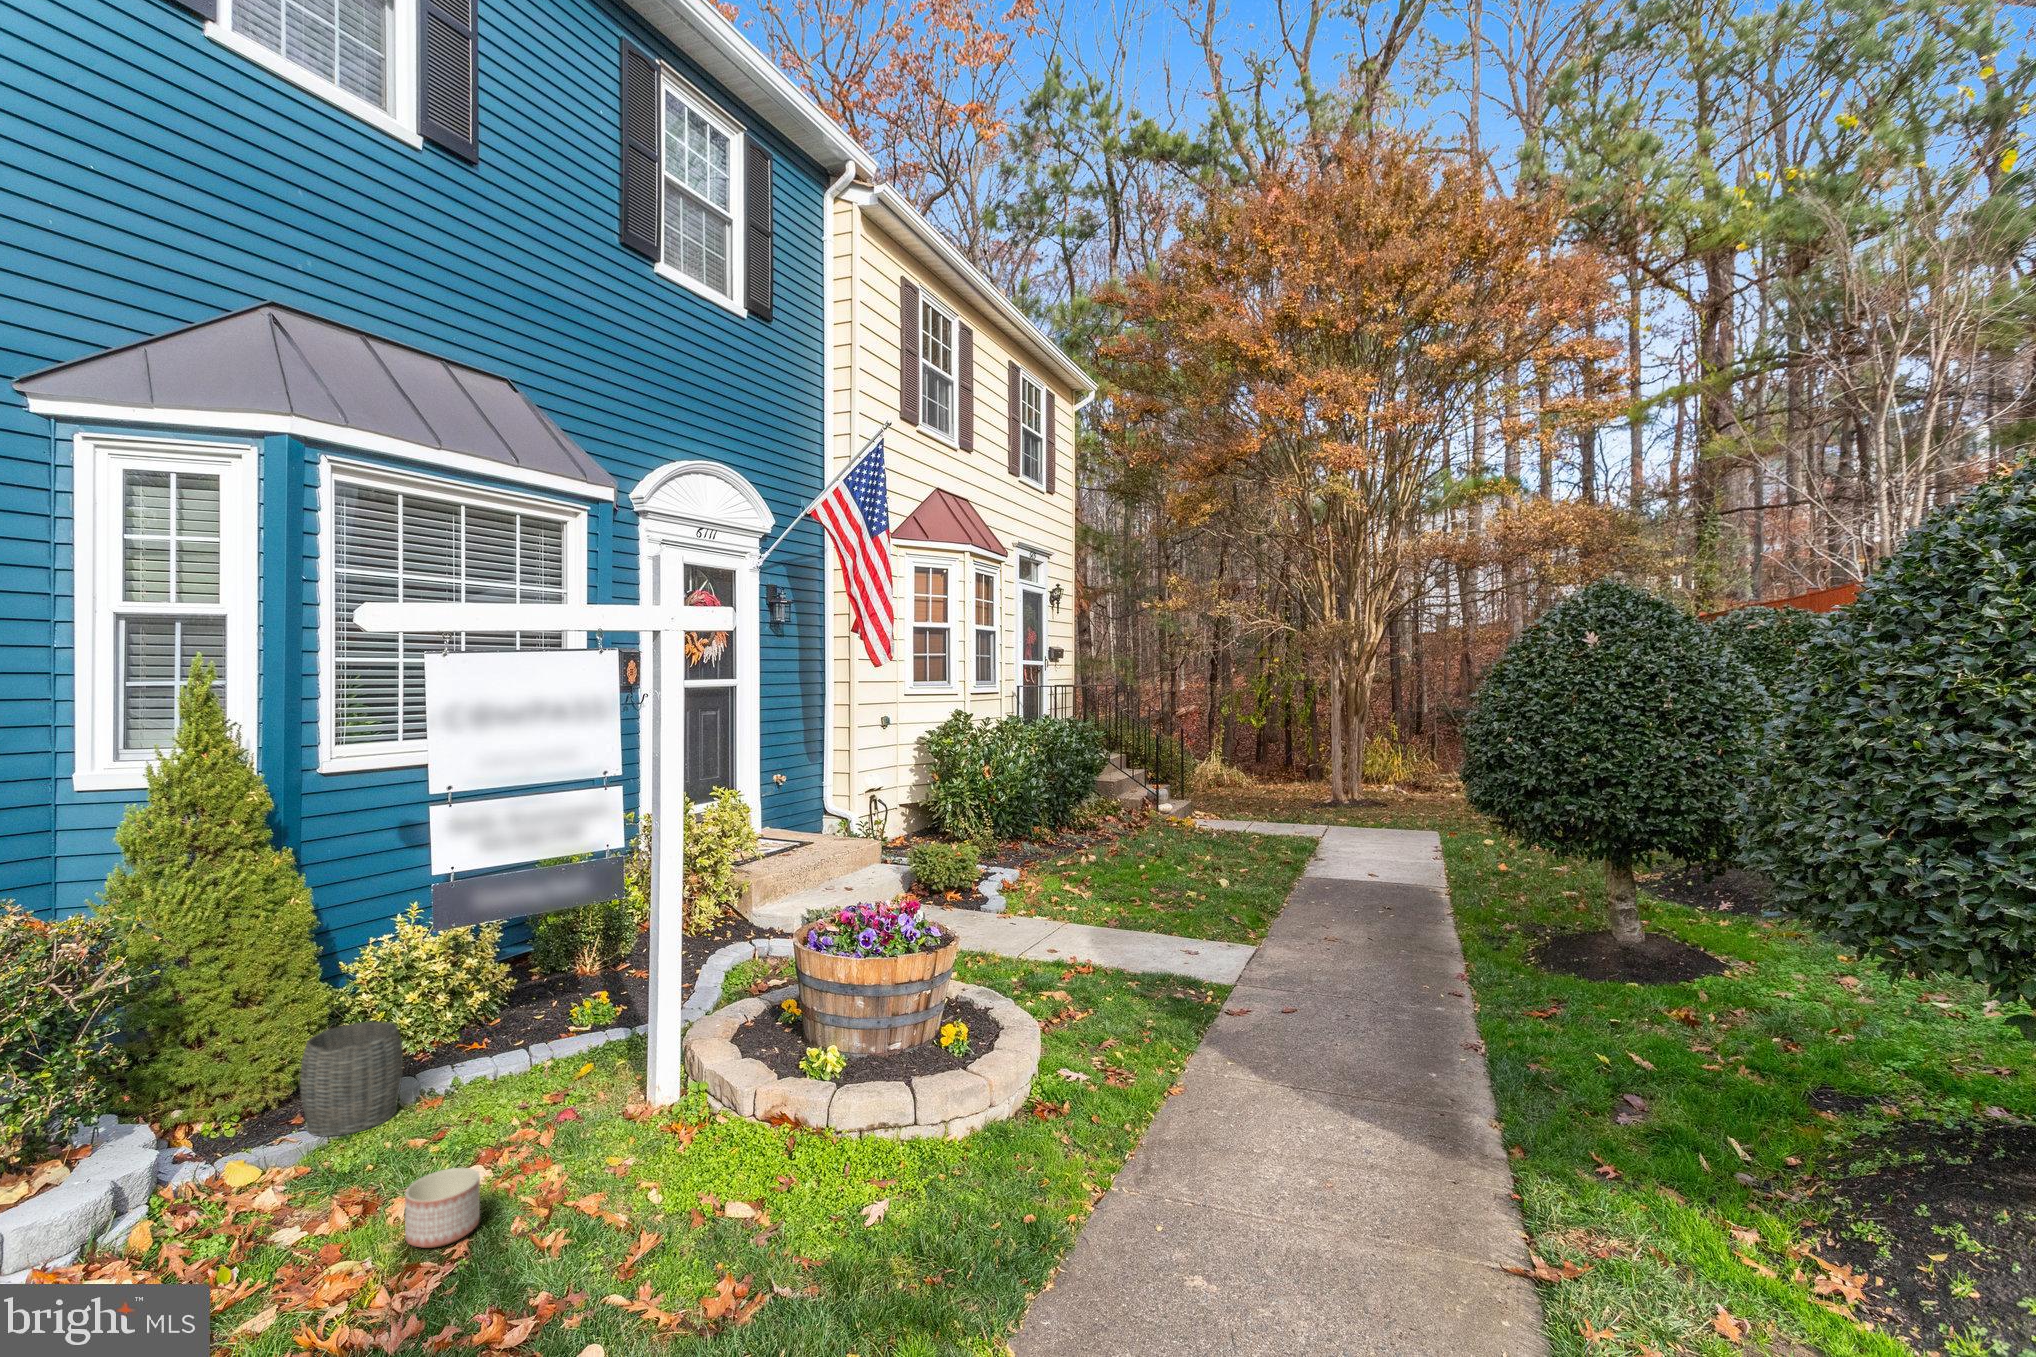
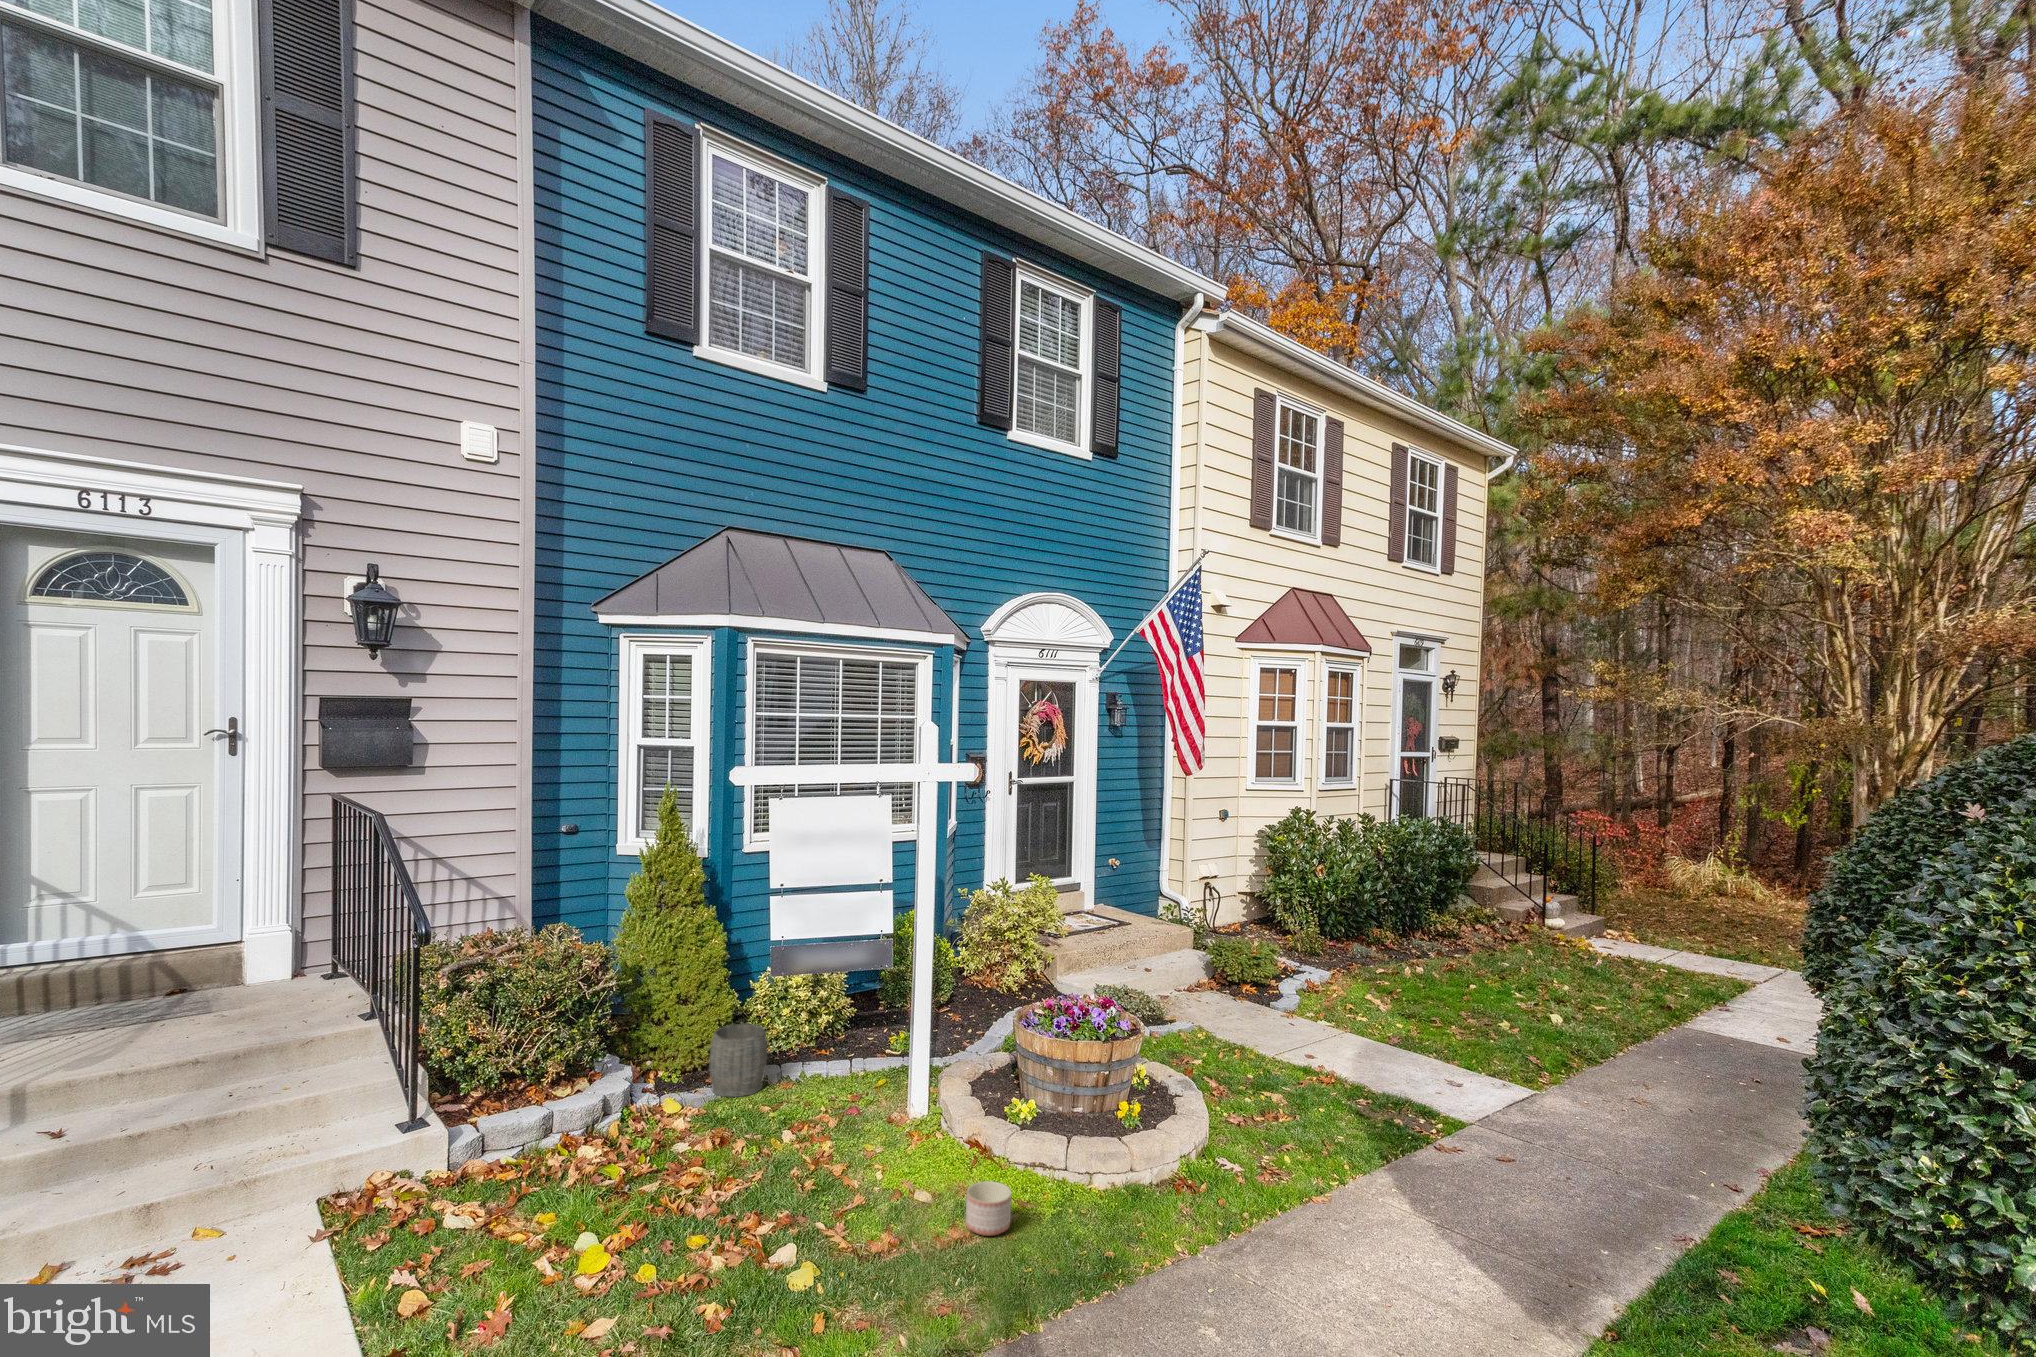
planter: present [405,1168,480,1248] -> present [966,1181,1011,1236]

